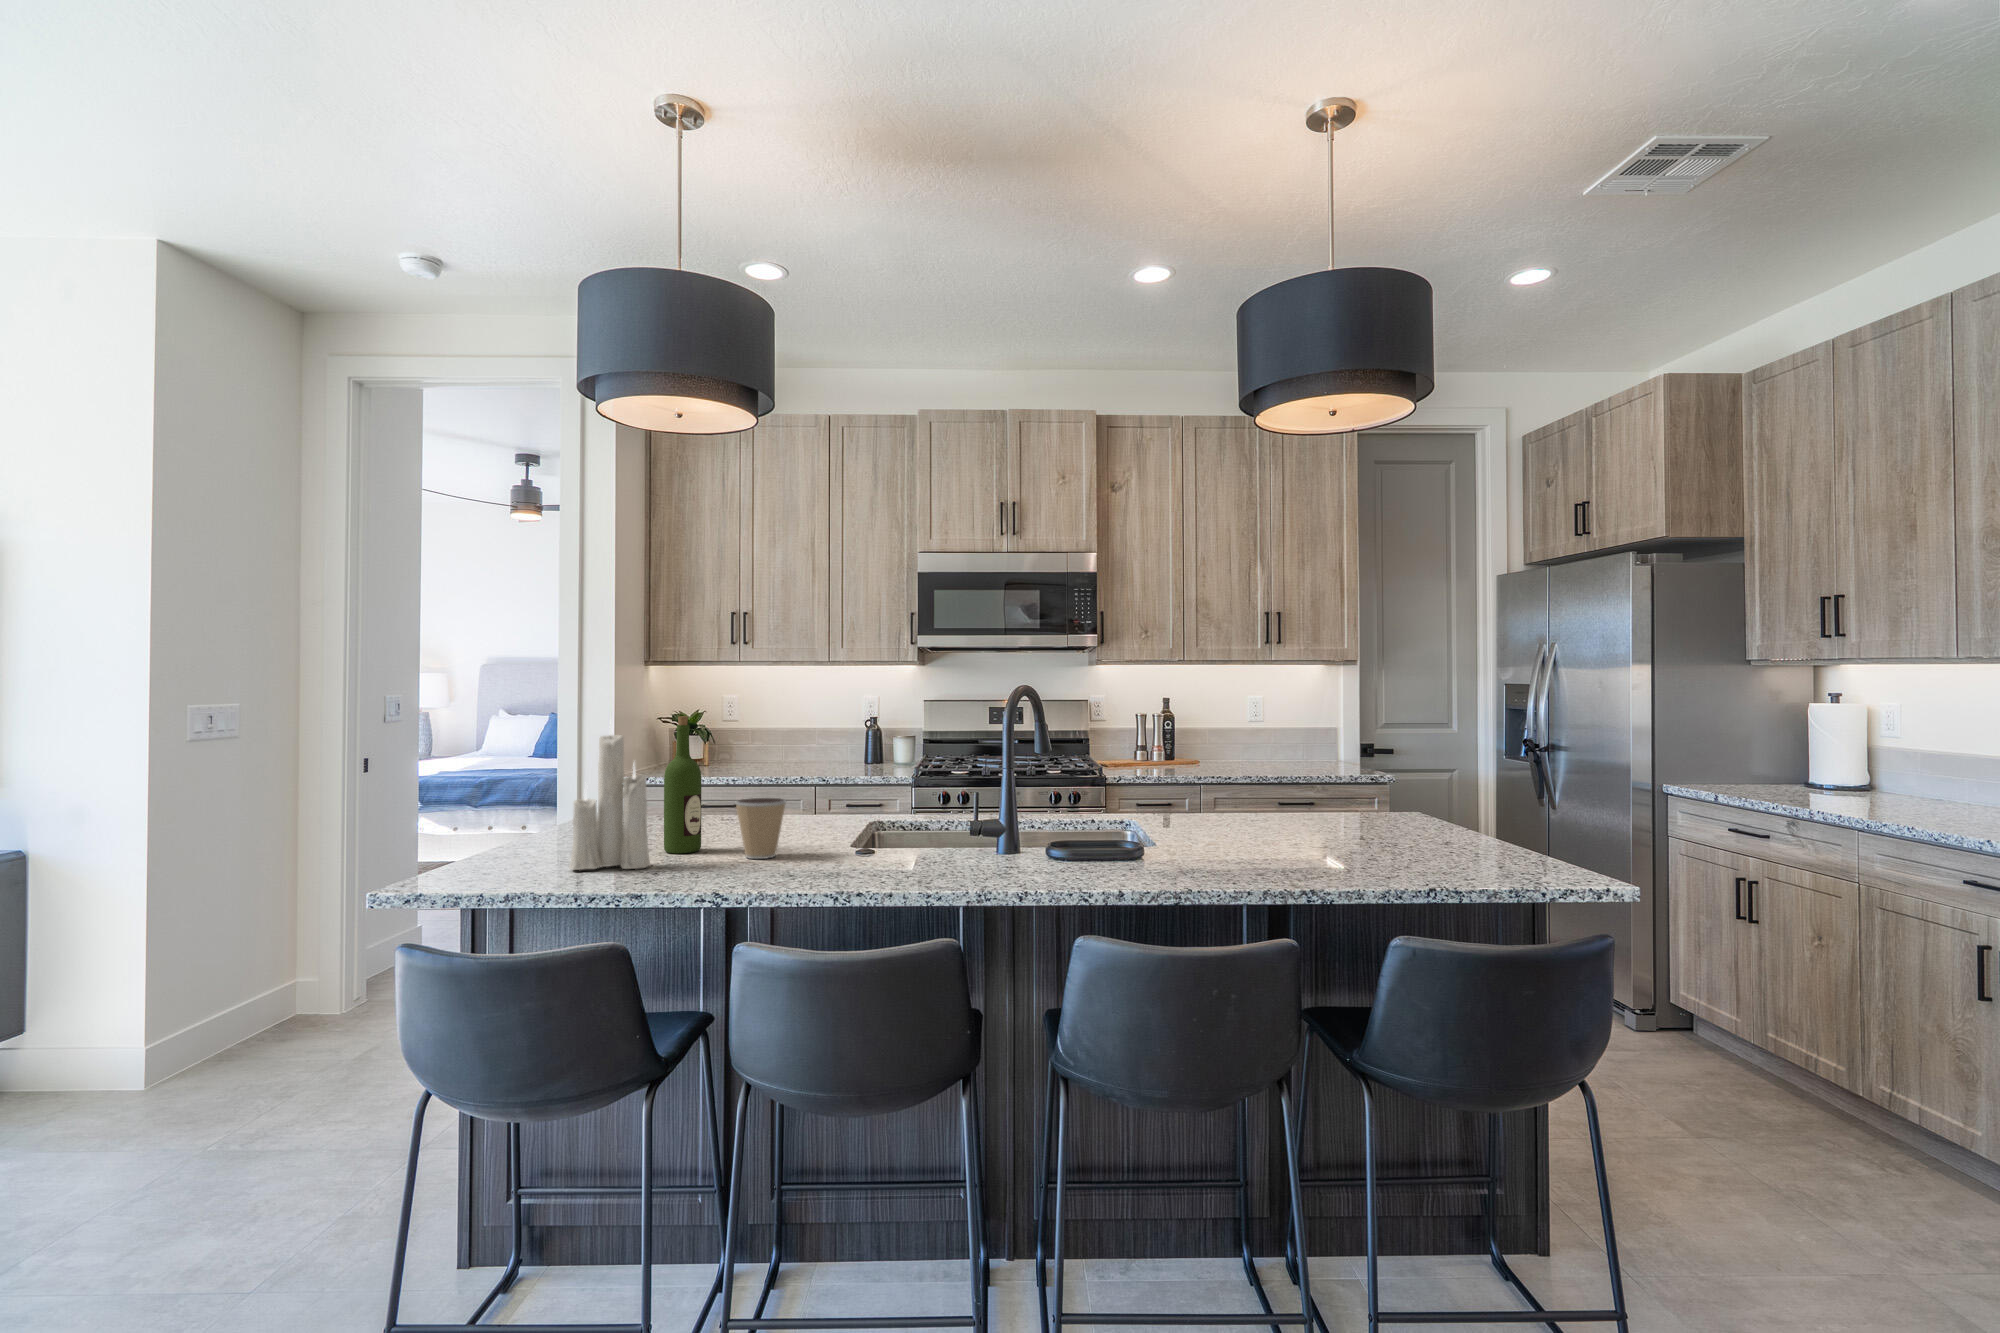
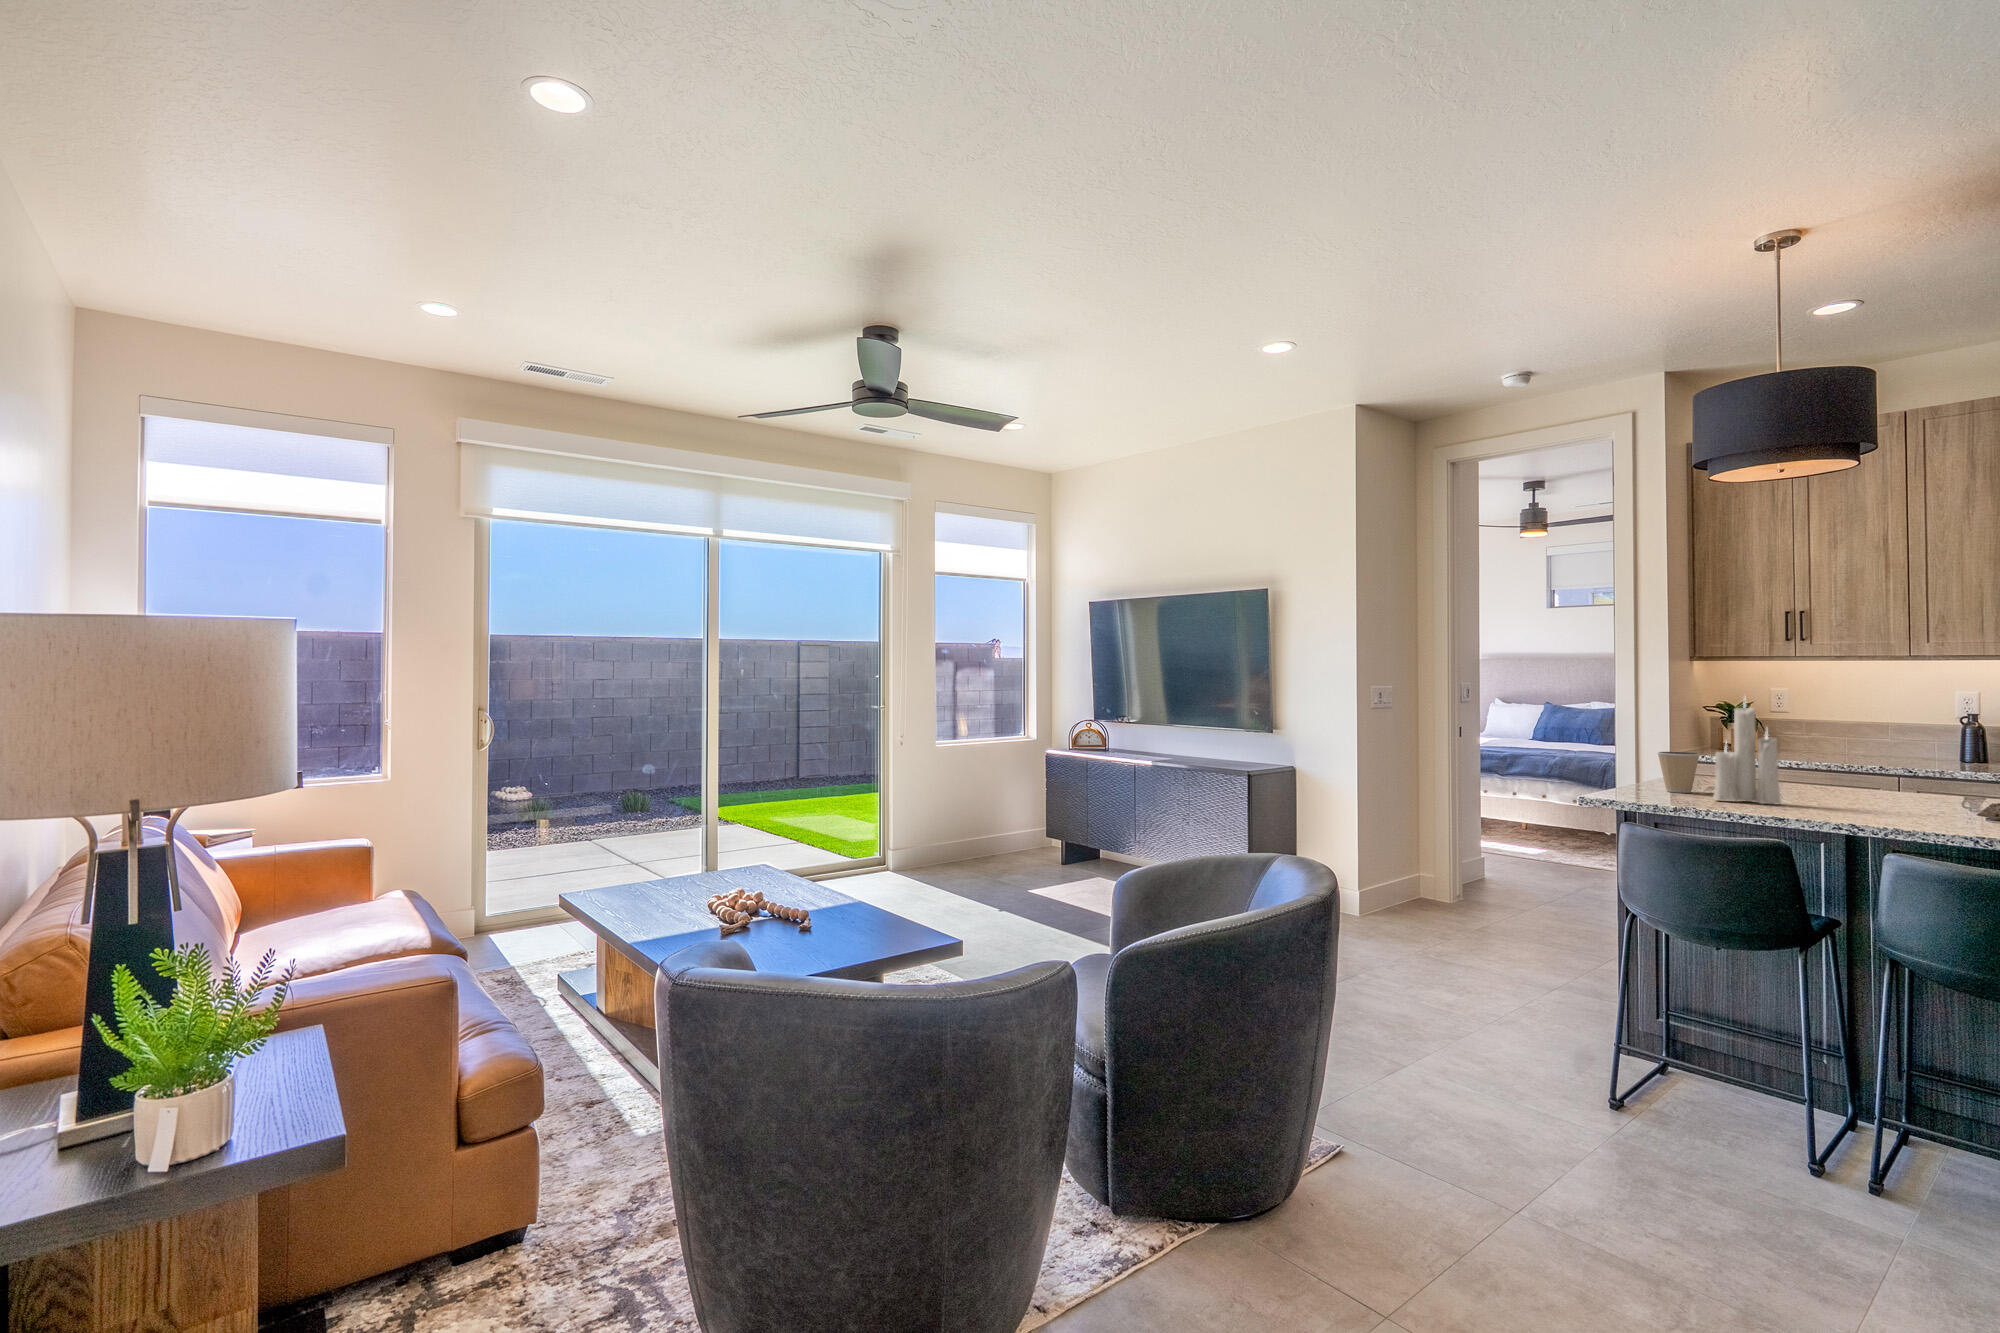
wine bottle: present [664,716,701,853] -> none [1783,697,1818,801]
coffee cup: present [736,798,786,859] -> present [1658,752,1700,793]

